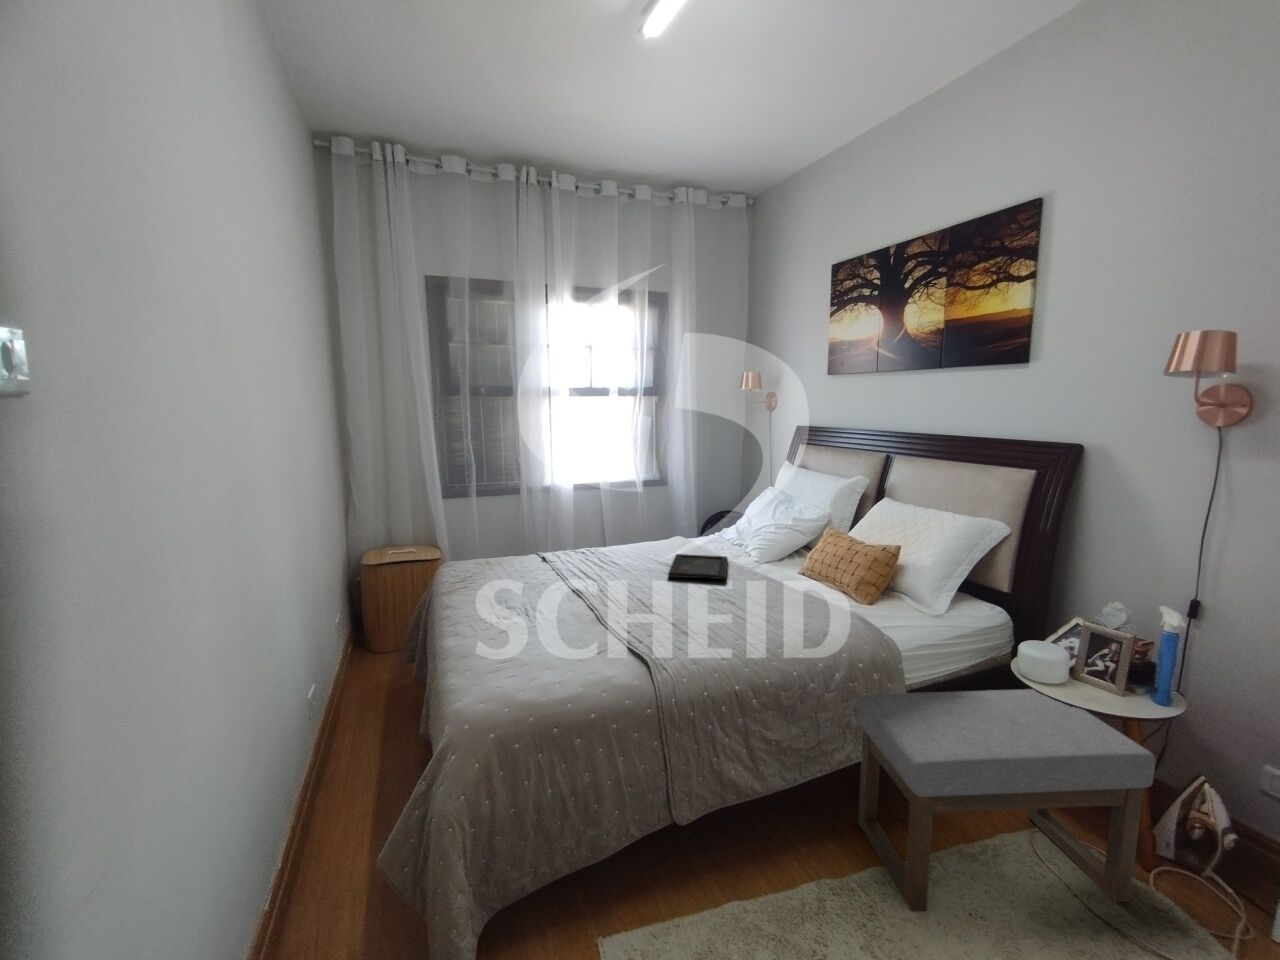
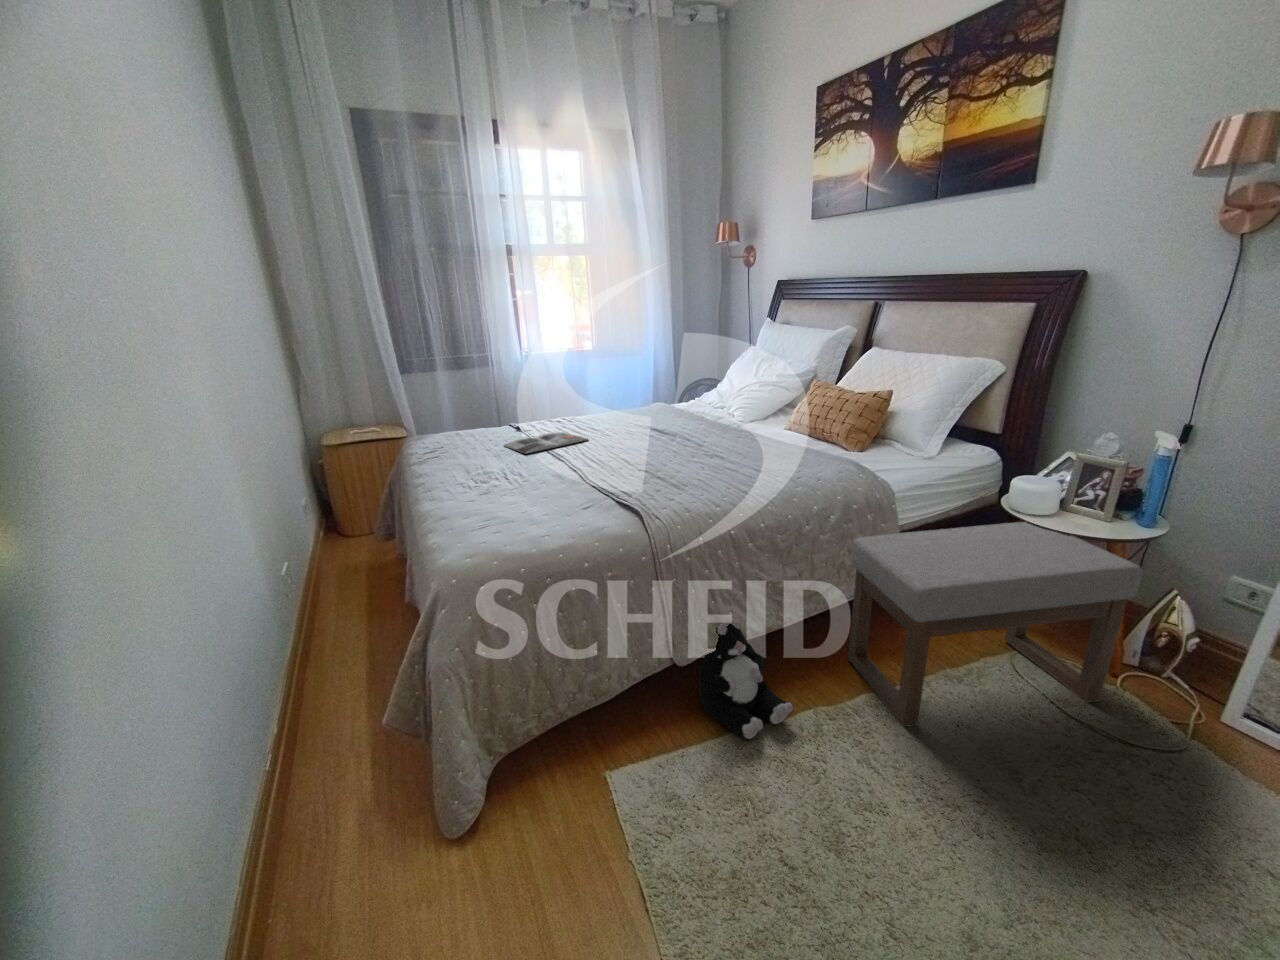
tray: present [668,554,728,579] -> none [649,421,710,442]
magazine: none [533,560,613,583] -> present [503,432,588,454]
plush toy: none [699,768,794,910] -> present [698,620,793,739]

